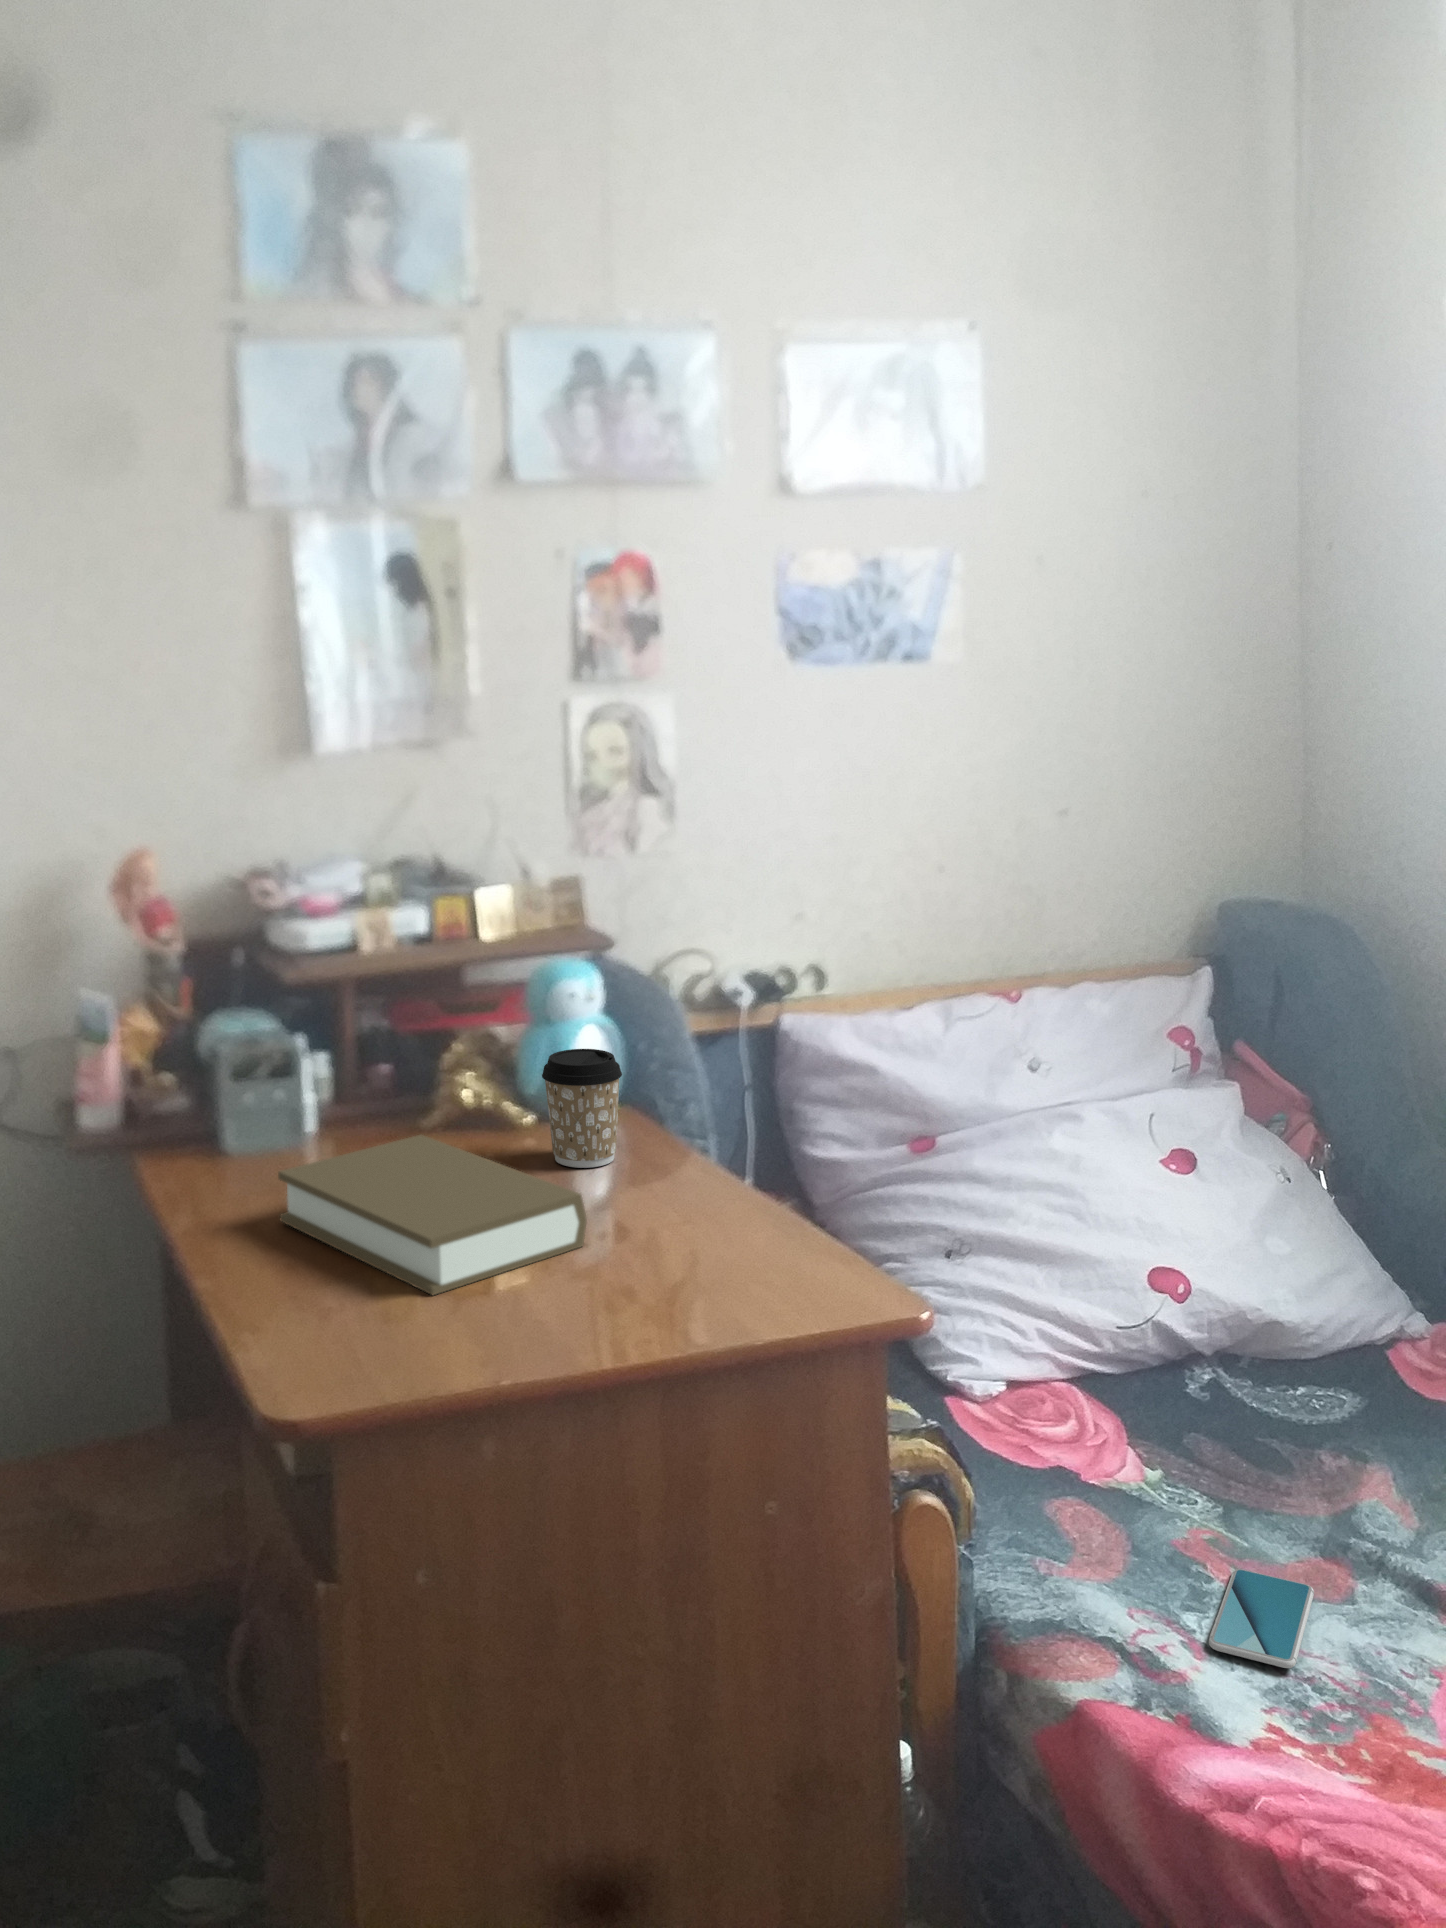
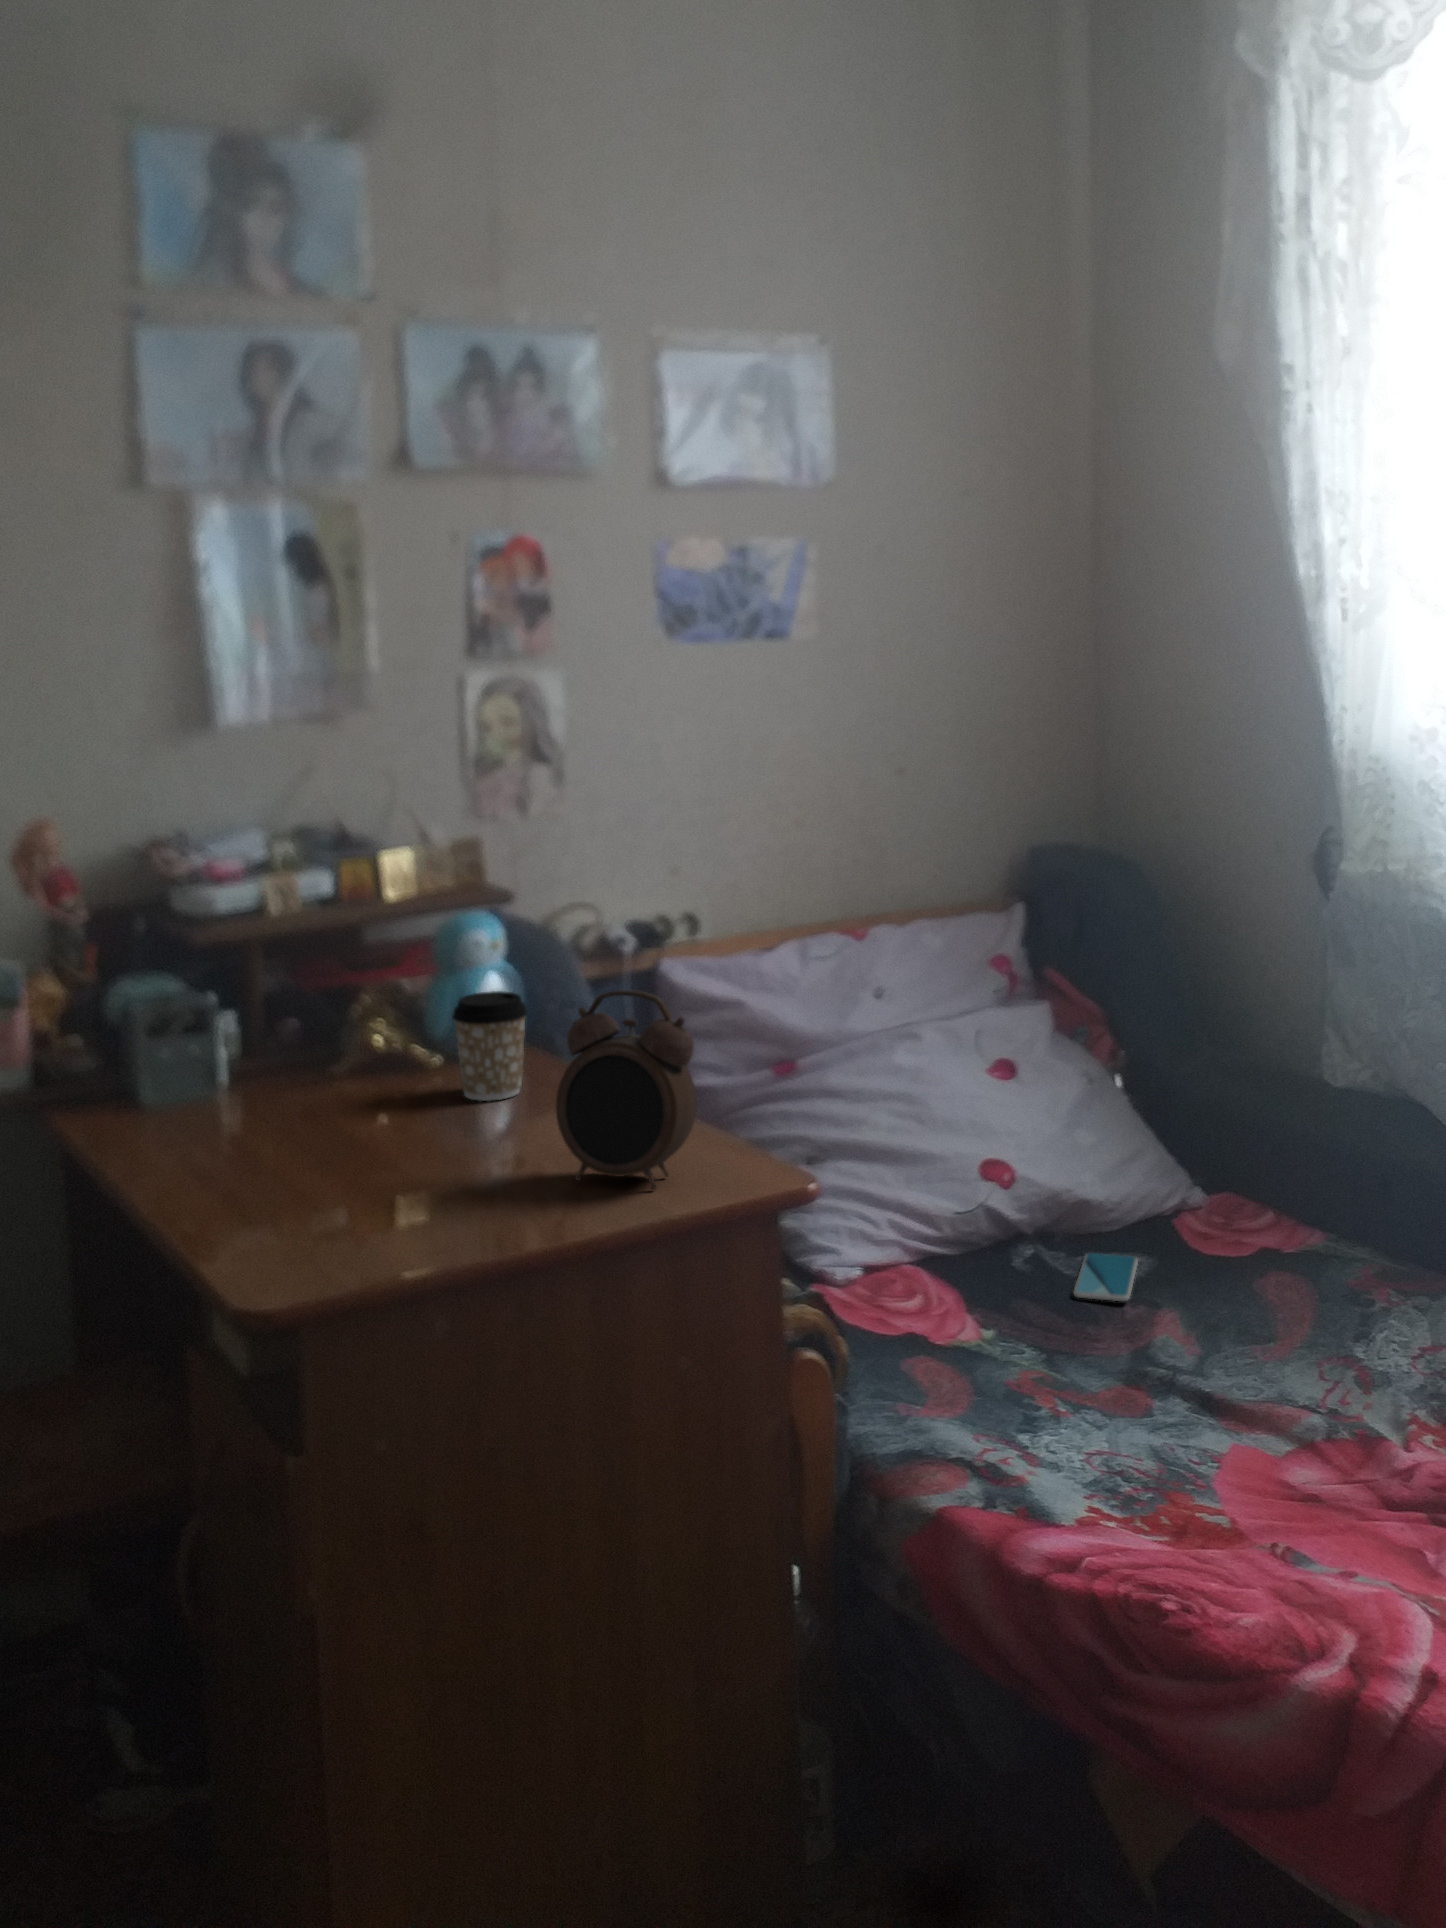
alarm clock: none [637,1068,793,1295] -> present [556,990,697,1189]
book: present [278,1134,587,1295] -> none [198,1078,505,1215]
smartphone: present [1209,1569,1314,1668] -> present [1074,1253,1138,1301]

